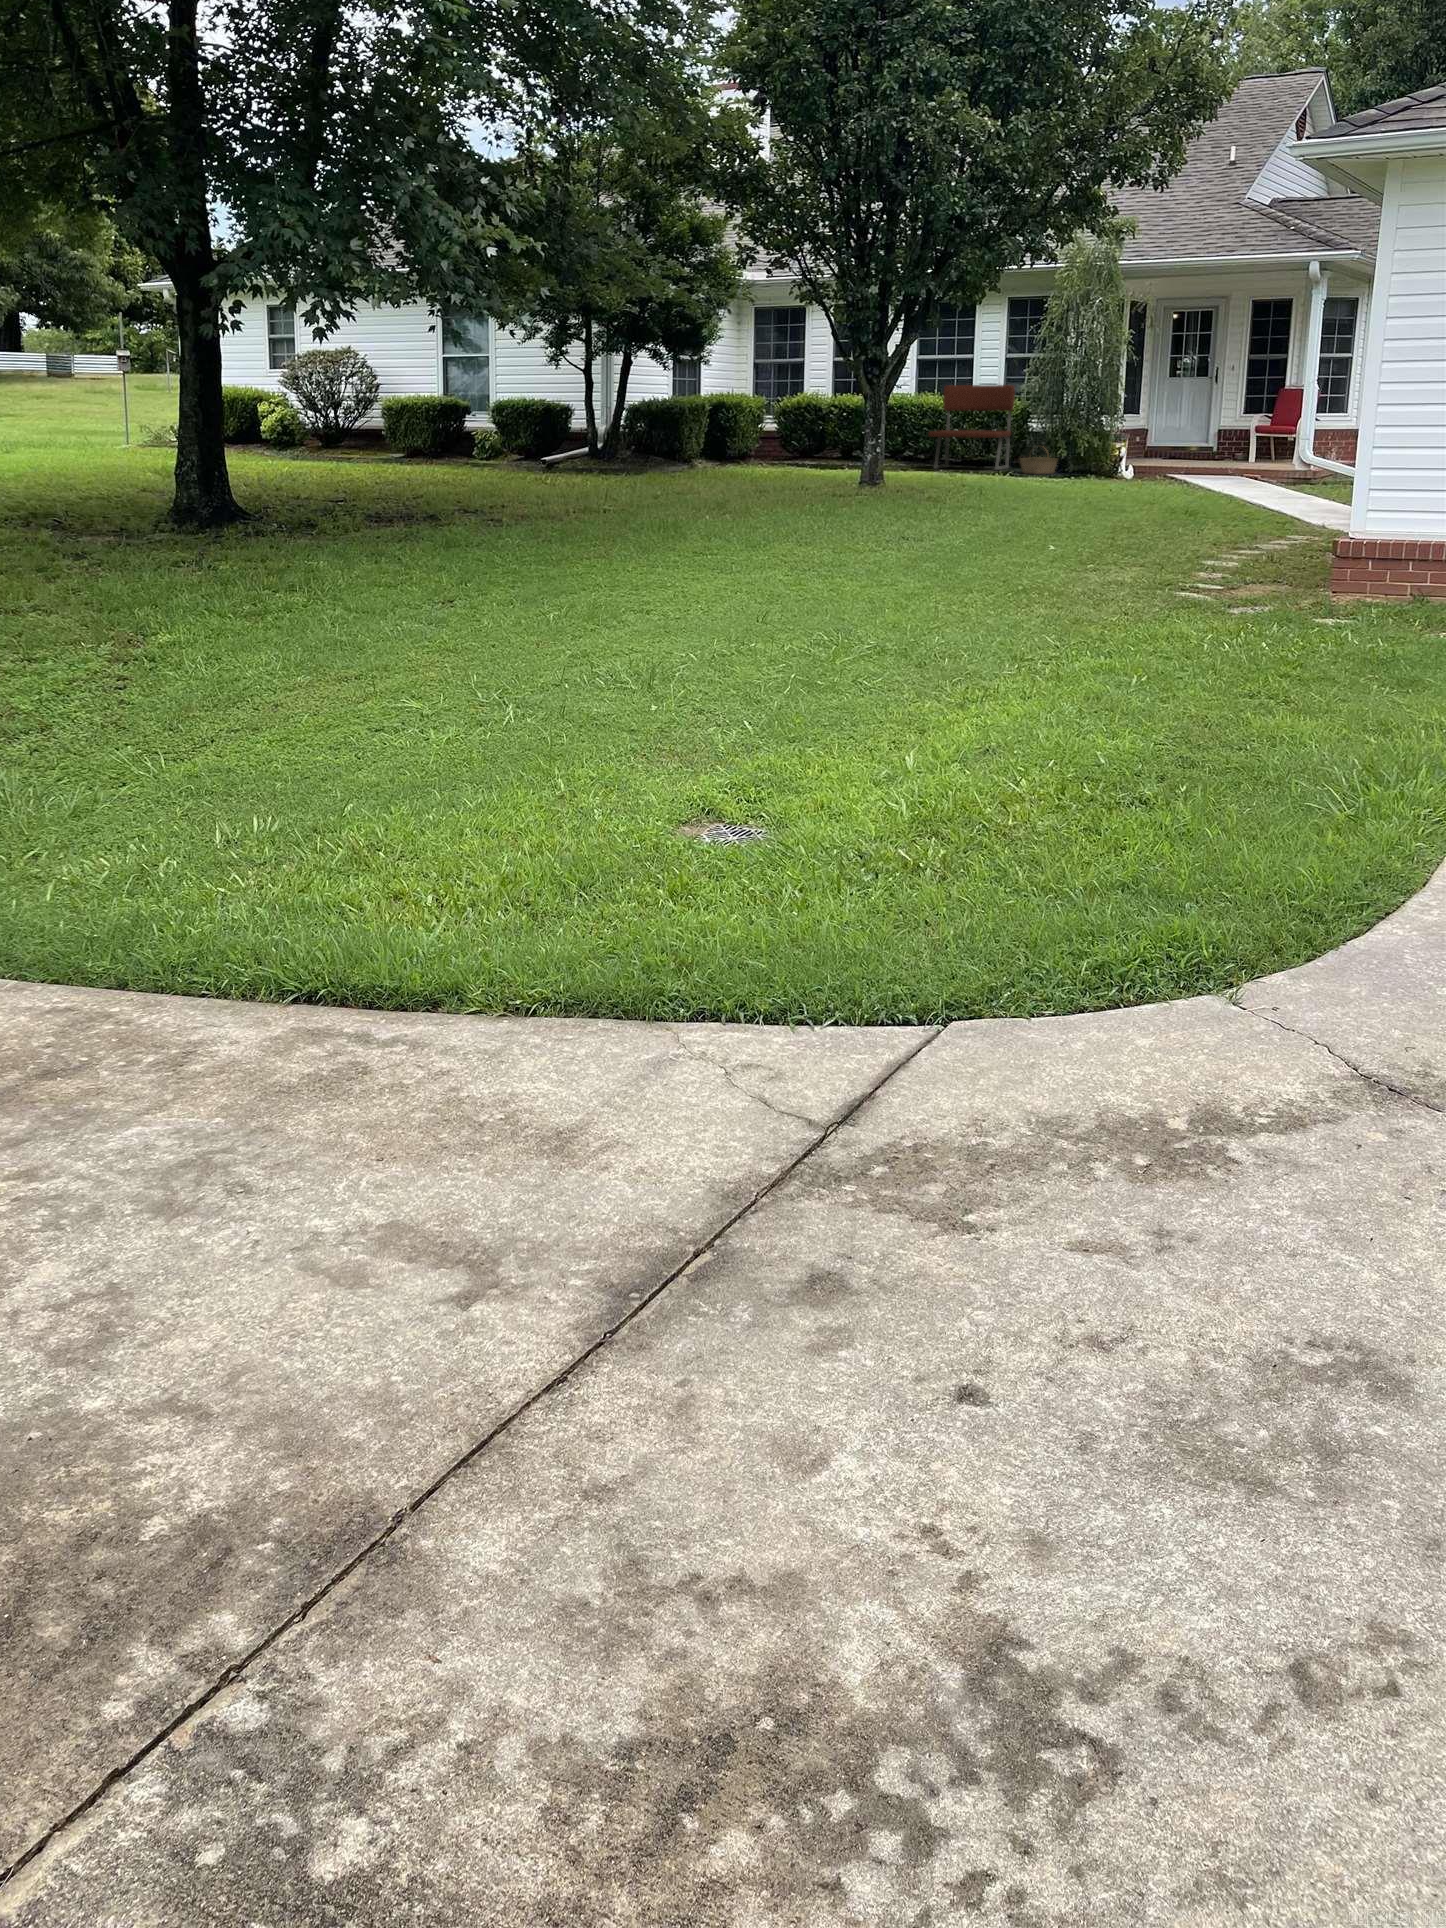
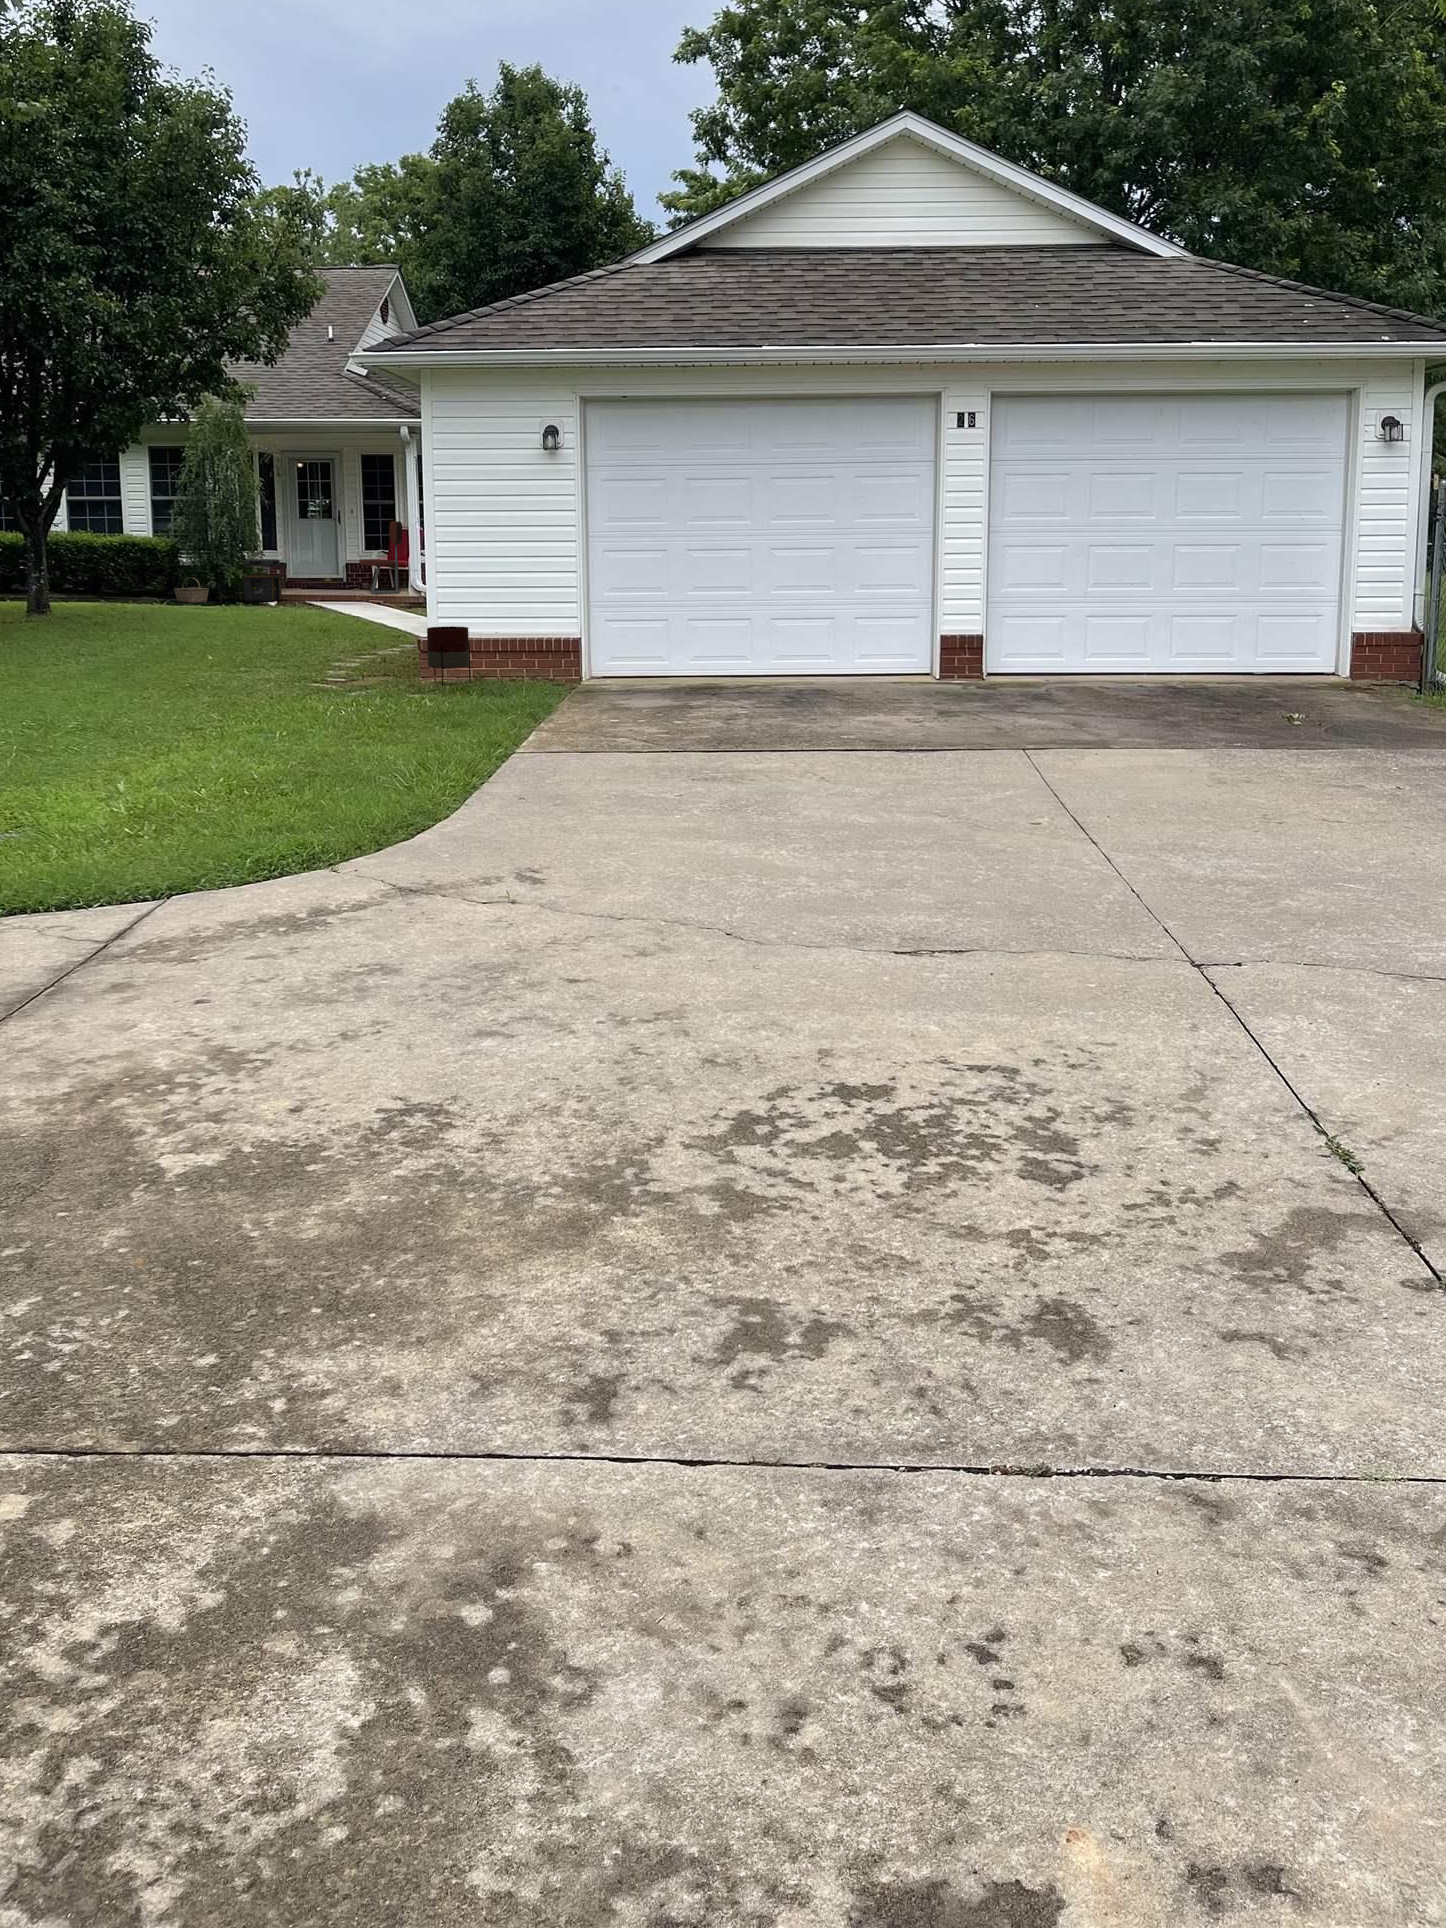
bench: present [928,385,1015,470] -> present [359,521,403,594]
toolbox: none [1098,426,1143,476] -> present [243,559,282,602]
planter: none [1341,530,1408,613] -> present [427,626,471,685]

